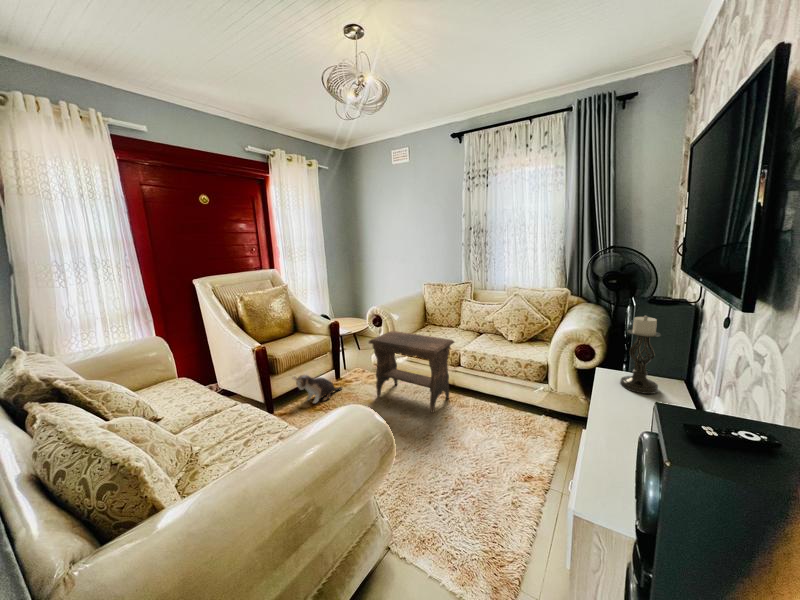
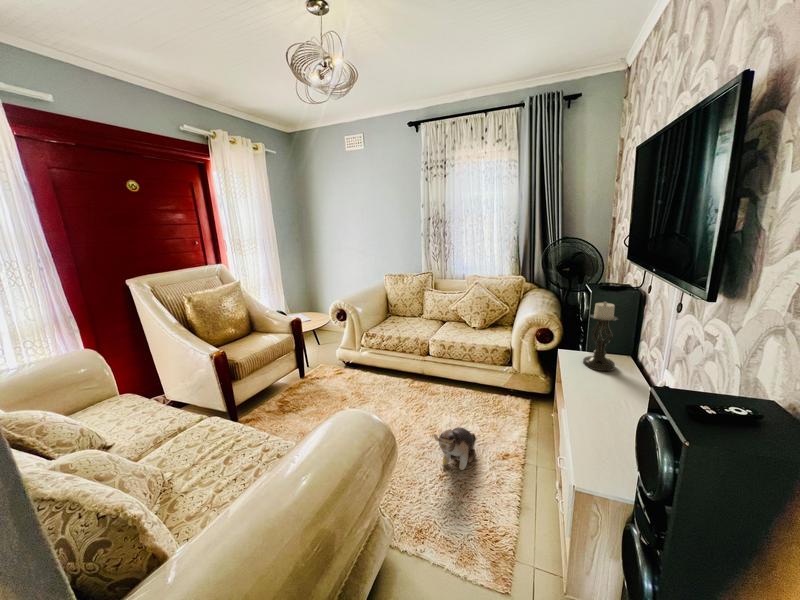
footstool: present [369,331,454,413] -> none [336,324,423,404]
plush toy: present [292,375,342,403] -> present [434,427,475,470]

